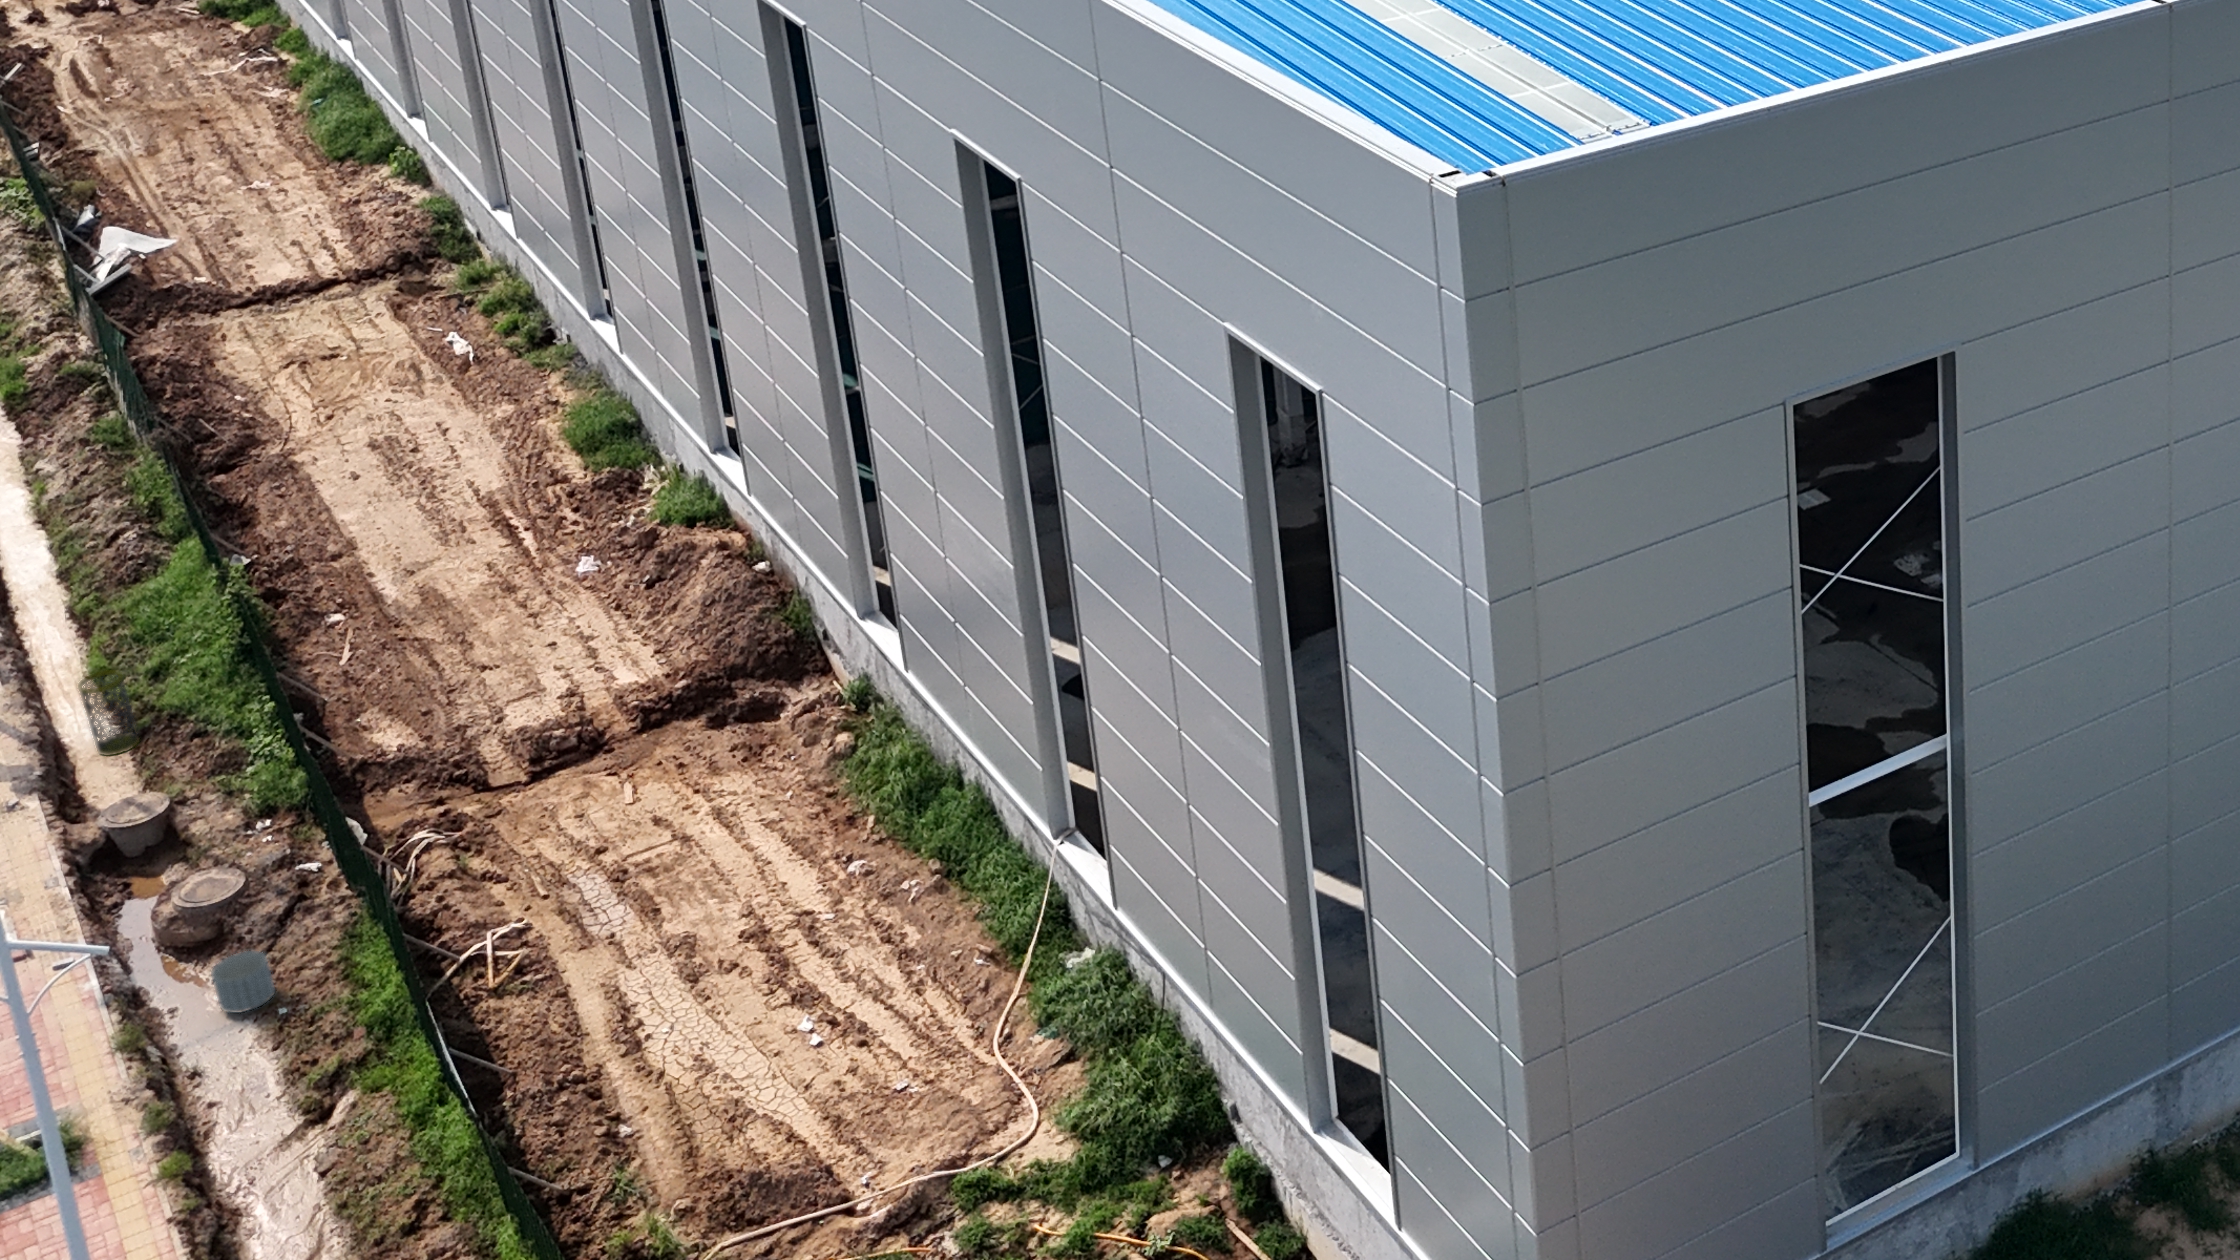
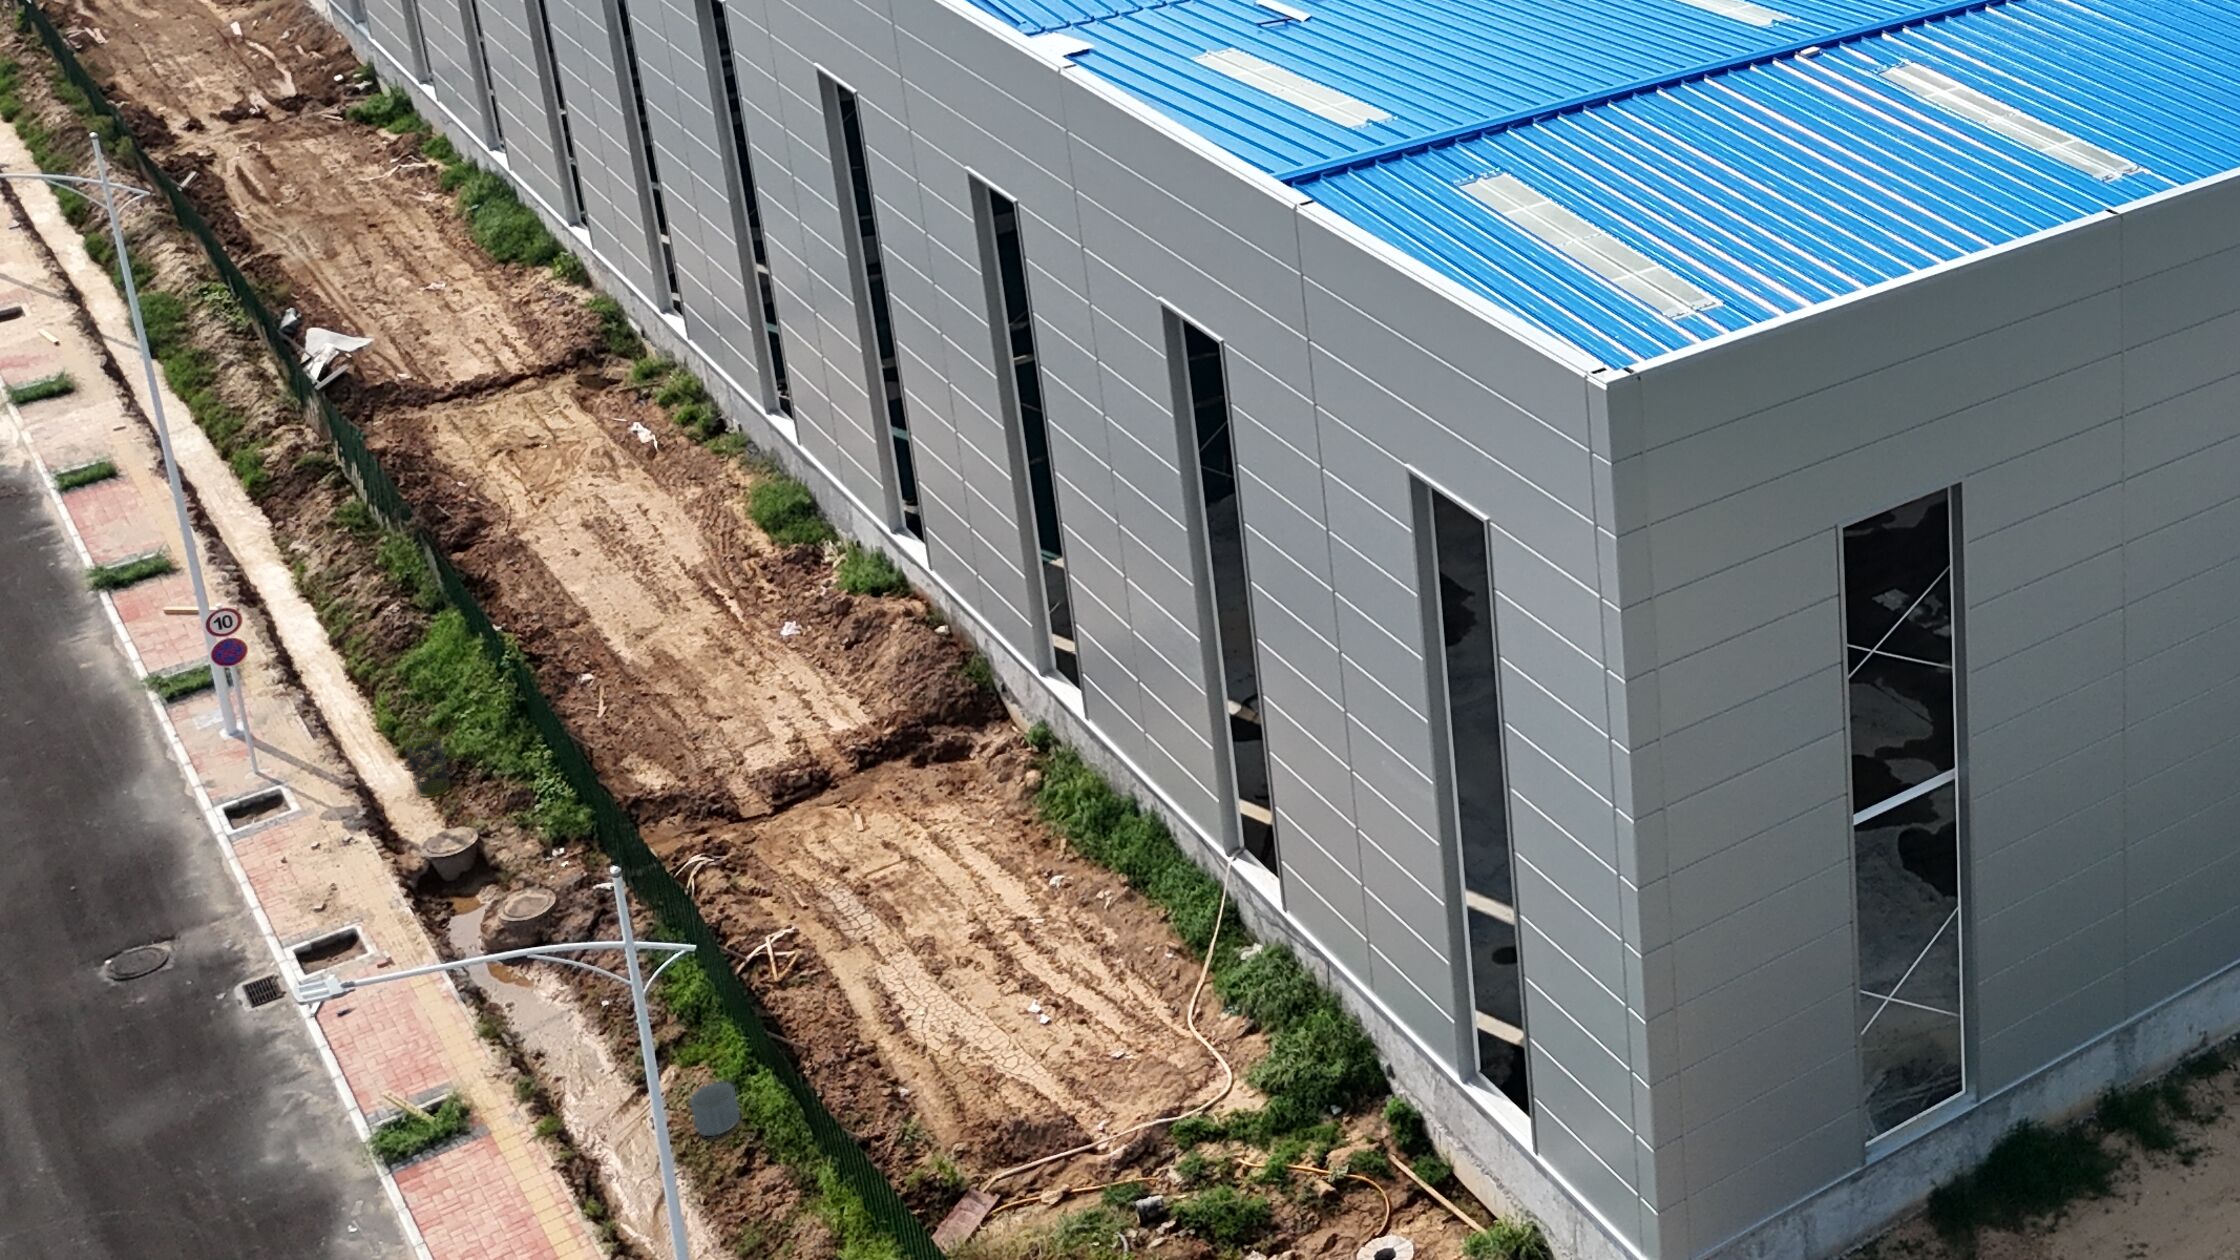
planter: present [211,951,275,1013] -> present [690,1082,740,1136]

